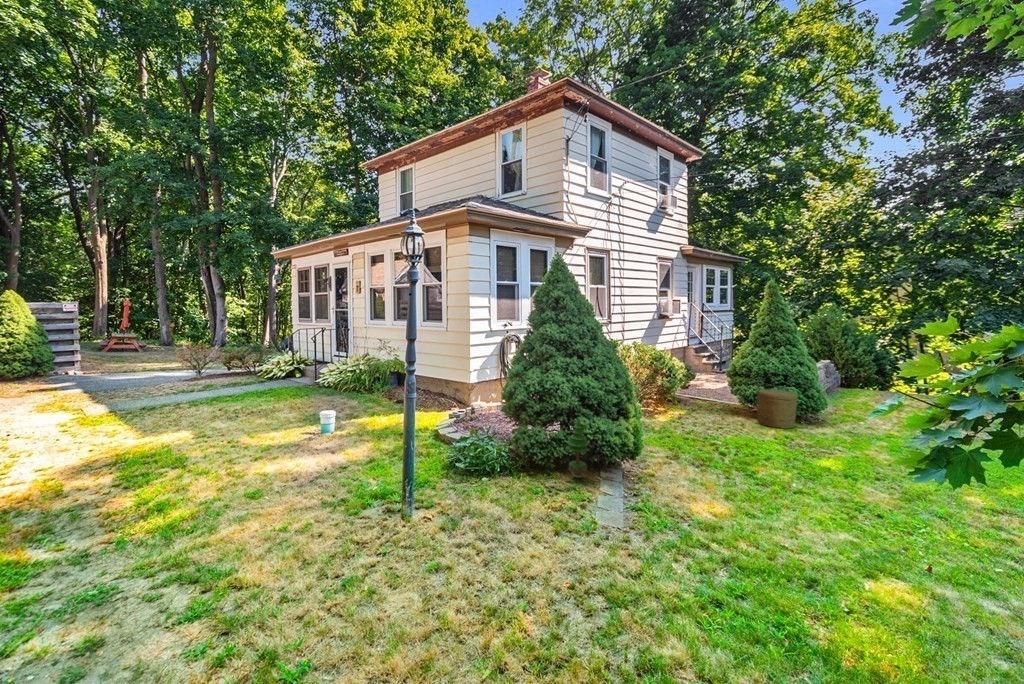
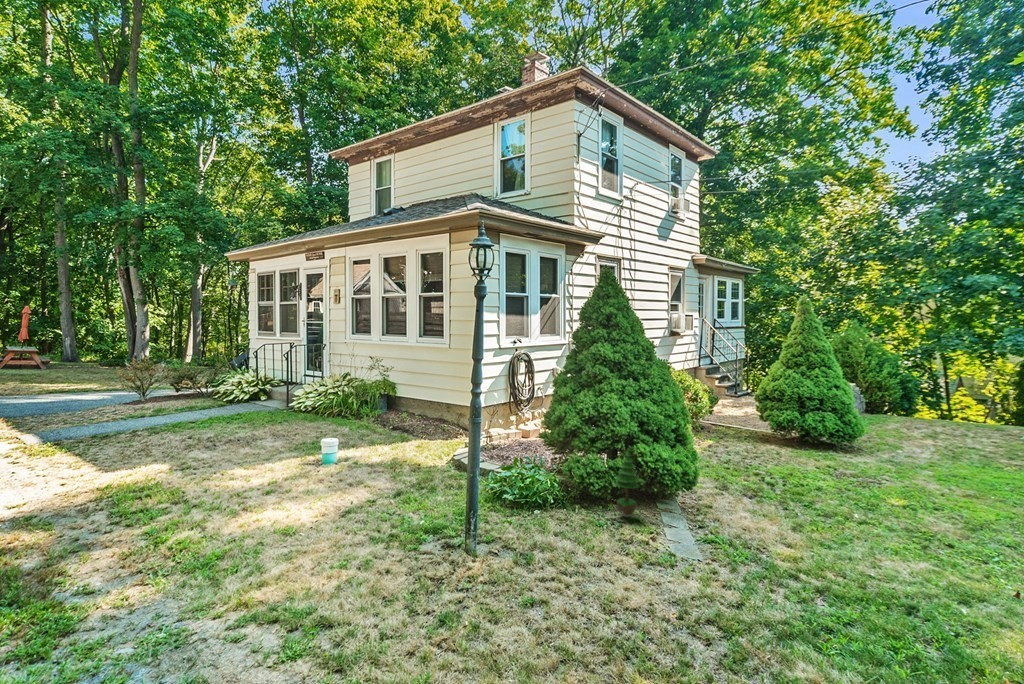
basket: present [757,389,798,429] -> none [794,414,838,457]

